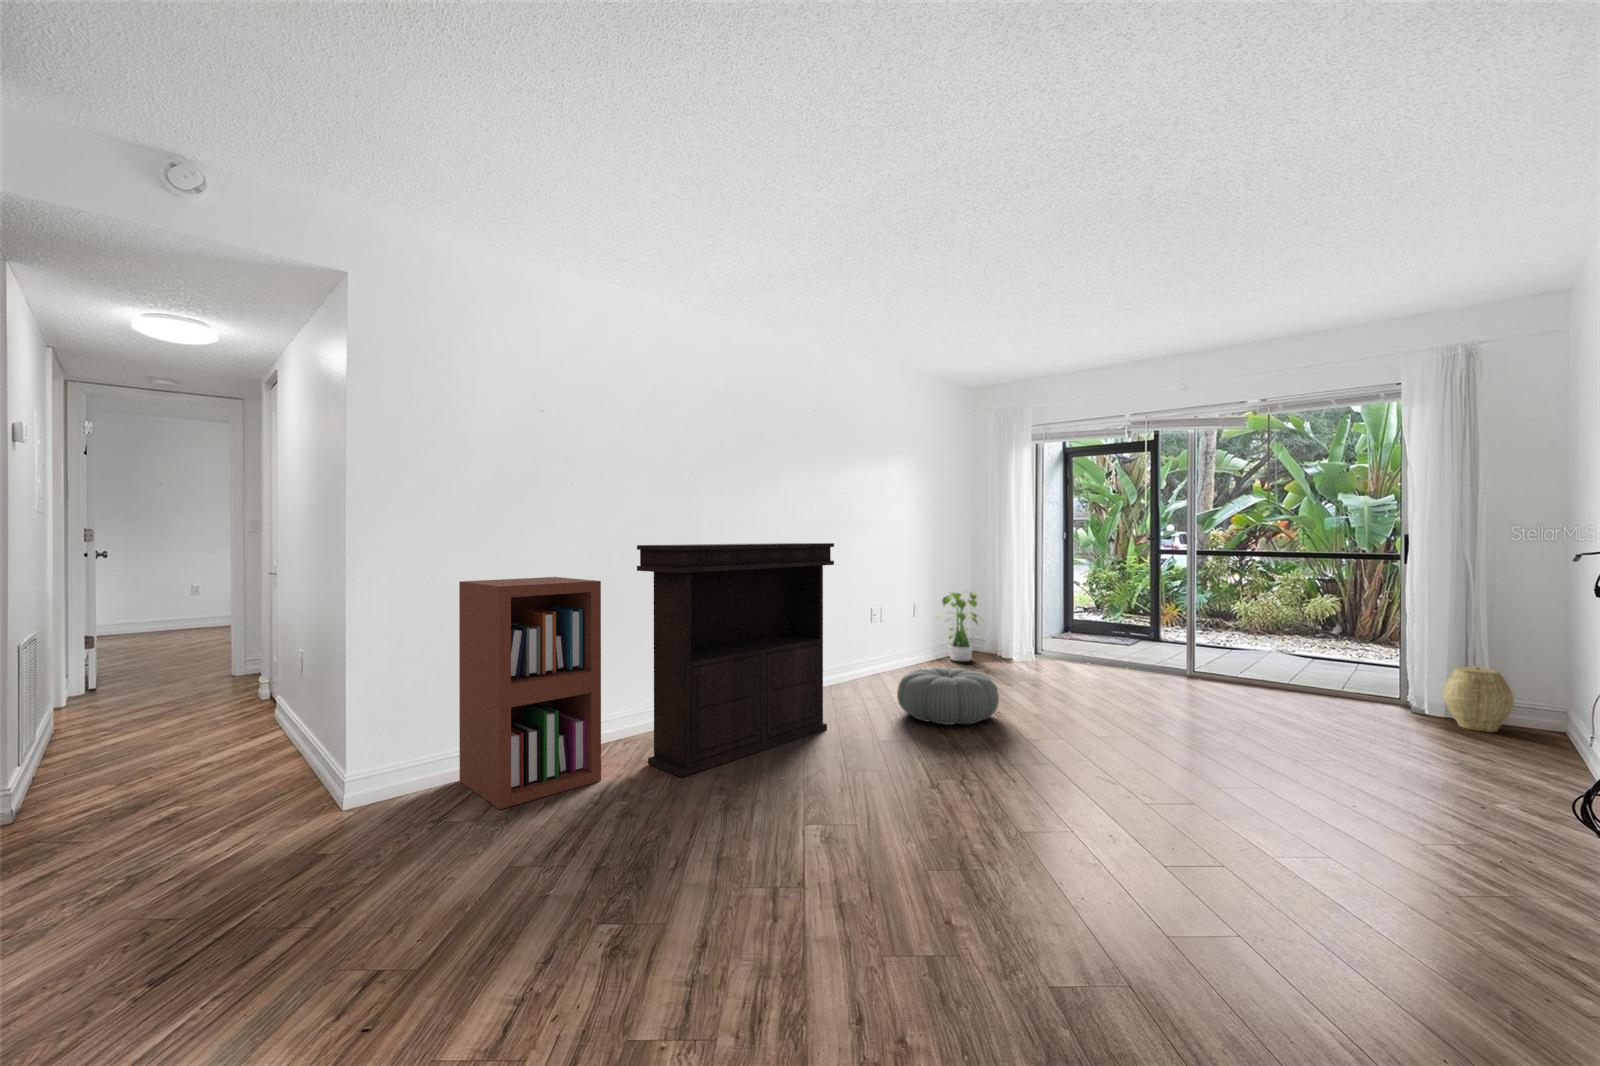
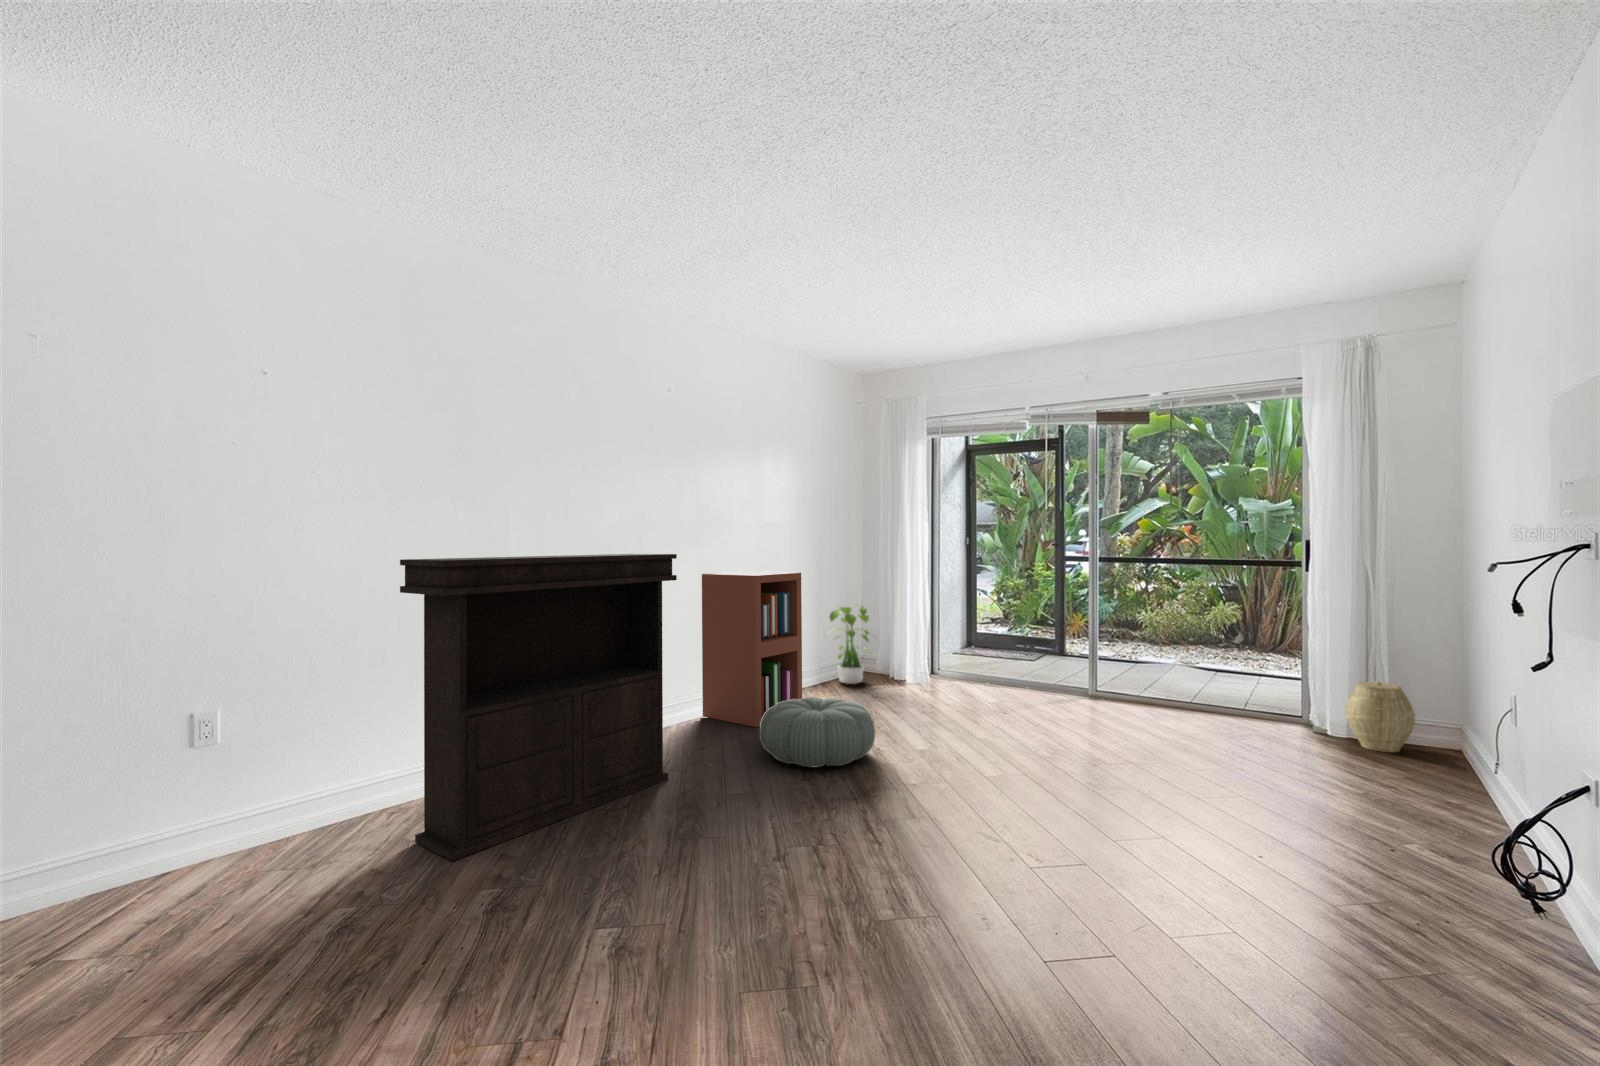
bookshelf: present [459,577,601,809] -> present [702,571,802,727]

